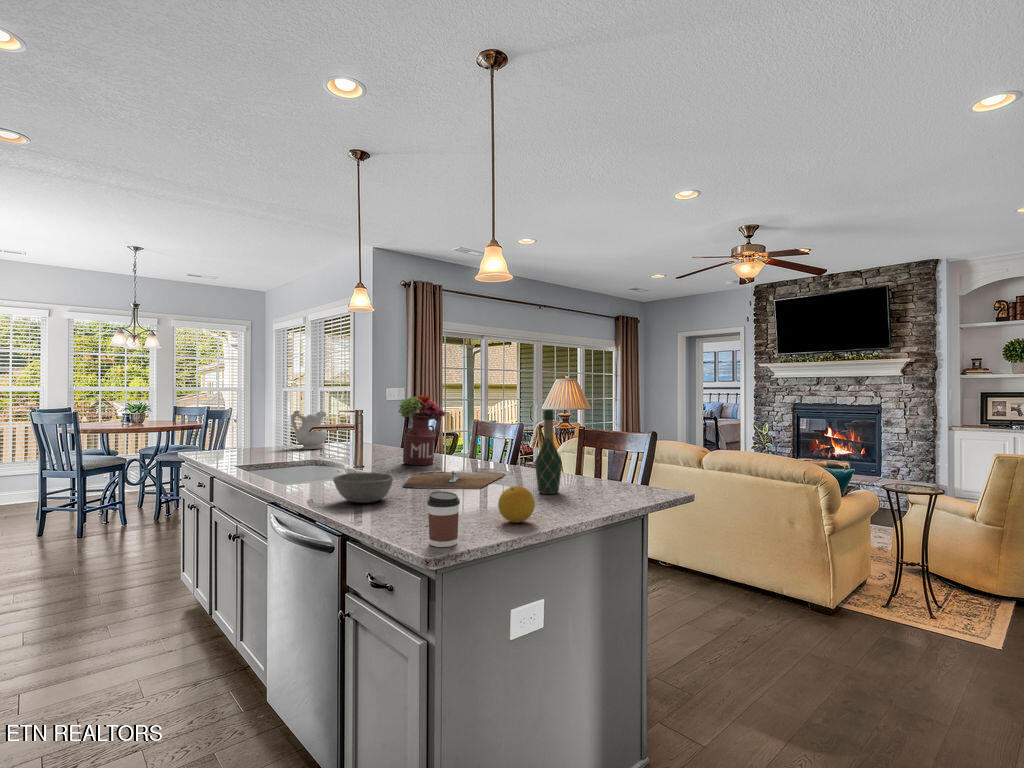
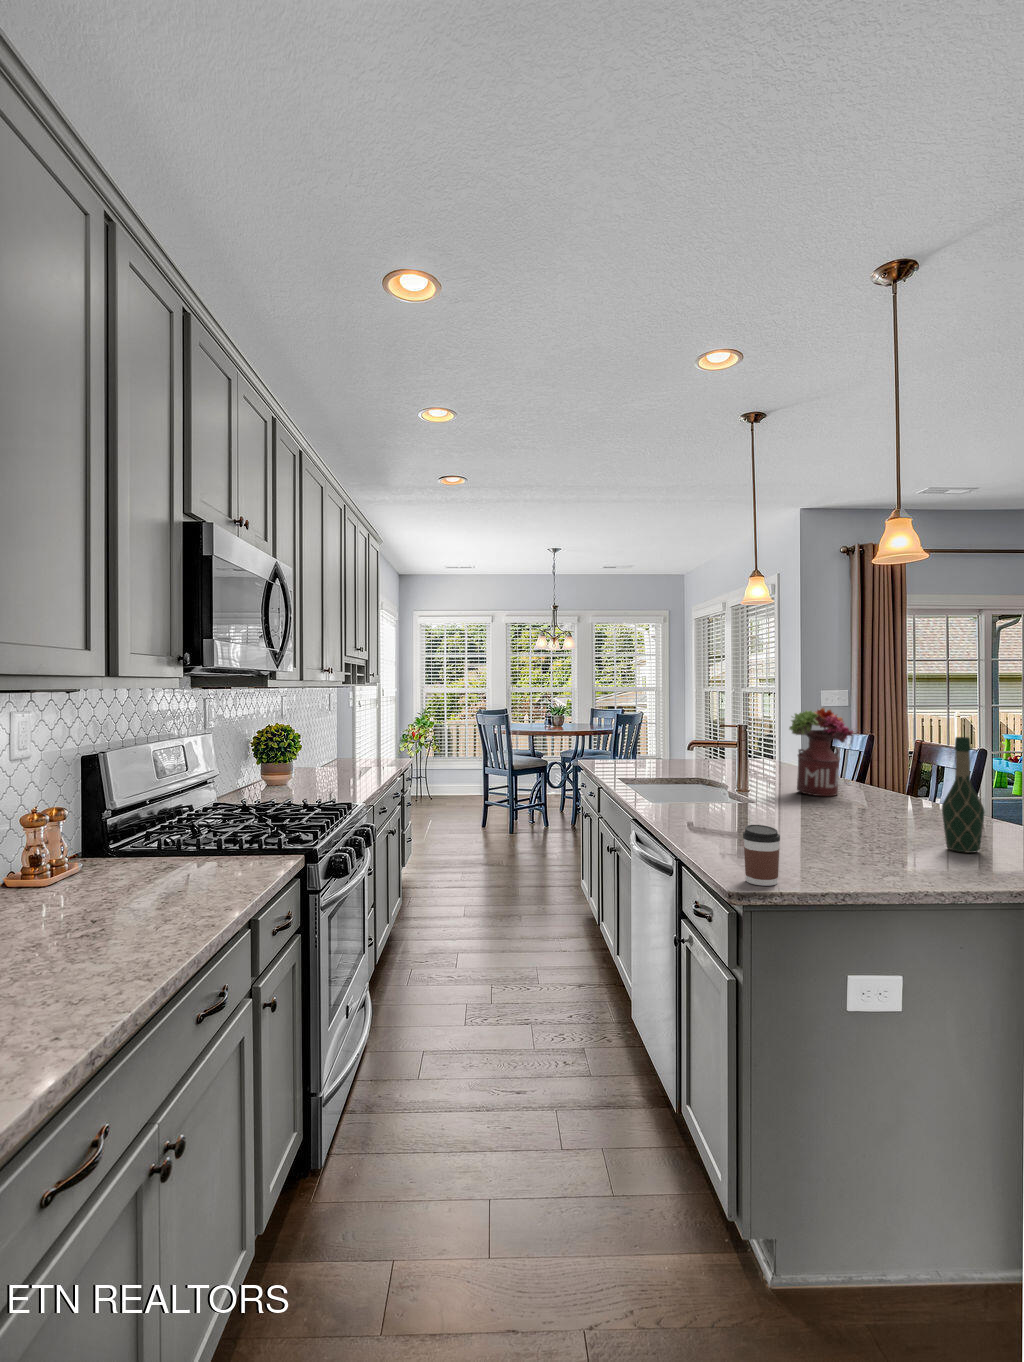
ceramic pitcher: present [291,411,327,449] -> none [684,720,724,765]
cutting board: present [403,470,505,489] -> none [773,804,925,833]
bowl: present [333,472,393,503] -> none [683,796,748,830]
fruit: present [498,486,535,523] -> none [848,832,898,877]

